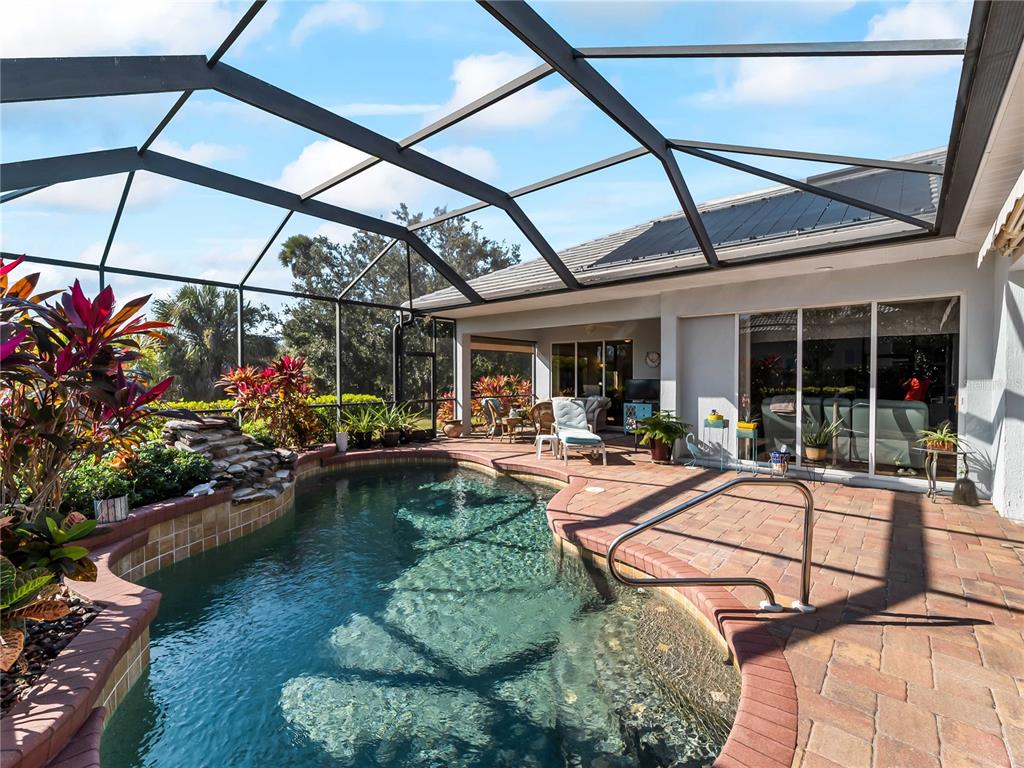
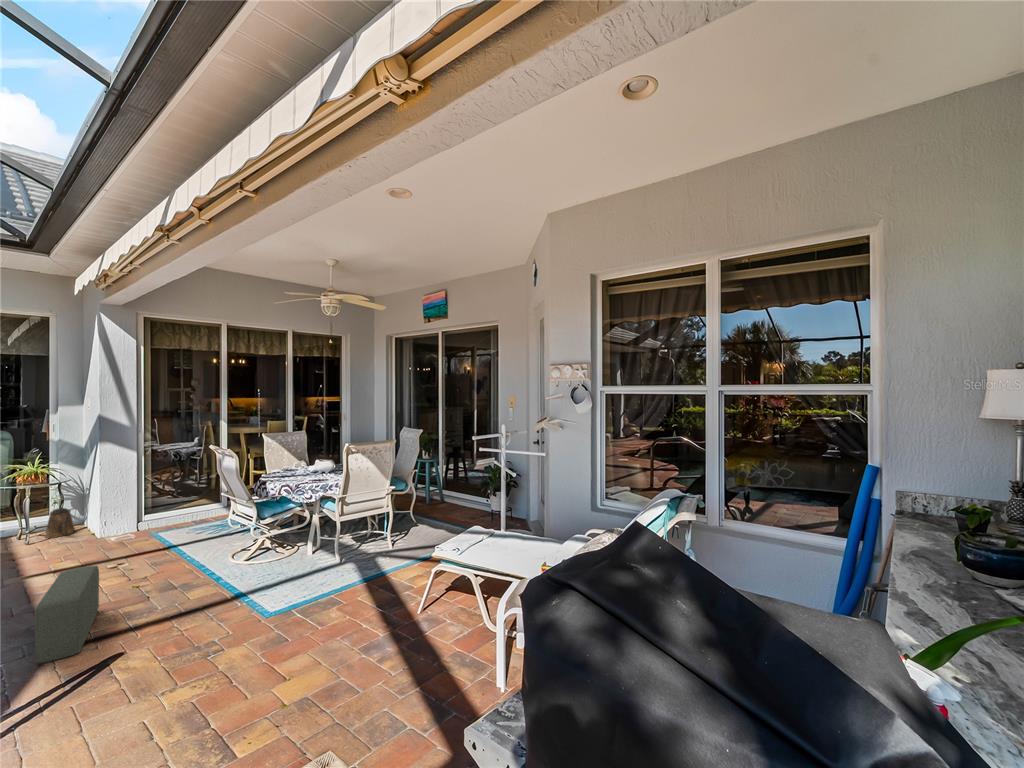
pouf: none [913,526,979,601] -> present [35,566,99,663]

